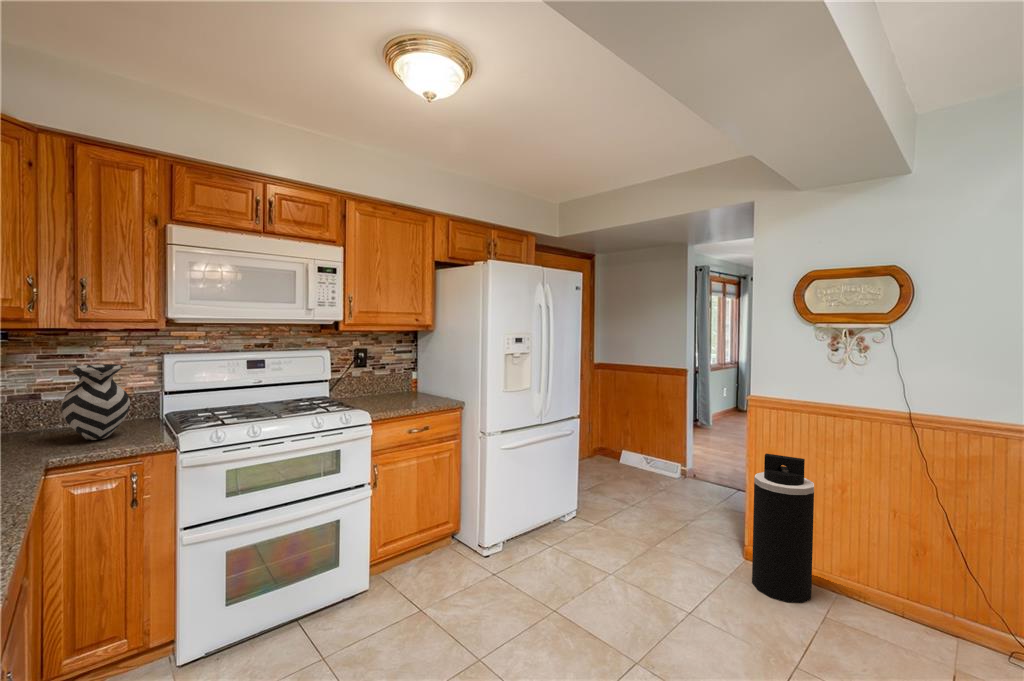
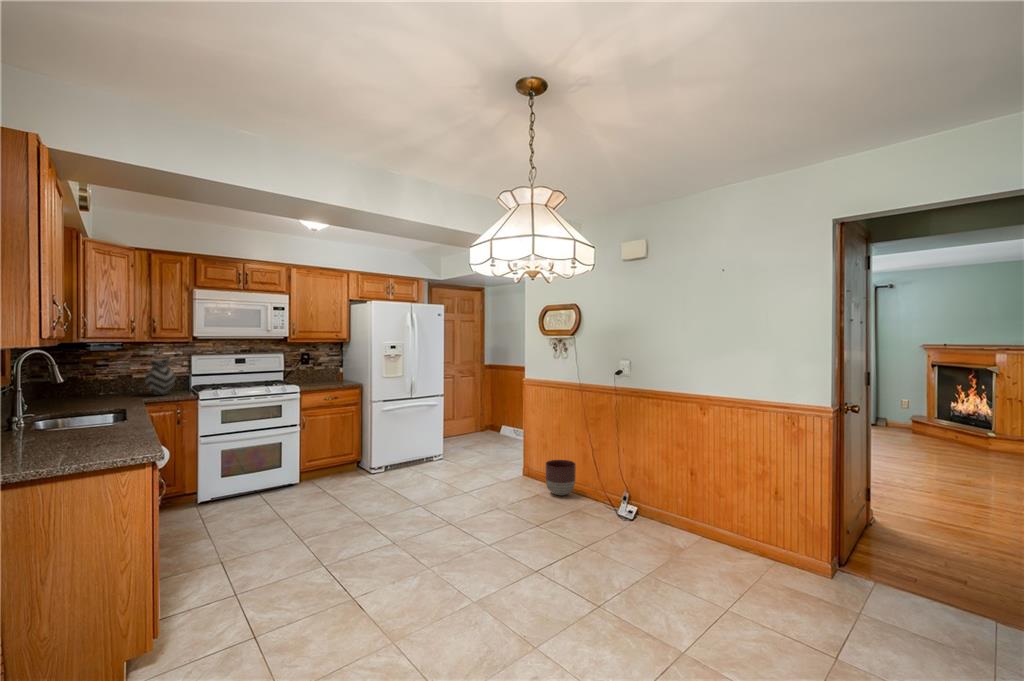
trash can: present [752,453,814,603] -> none [514,408,542,487]
planter: none [847,555,920,633] -> present [545,460,576,495]

